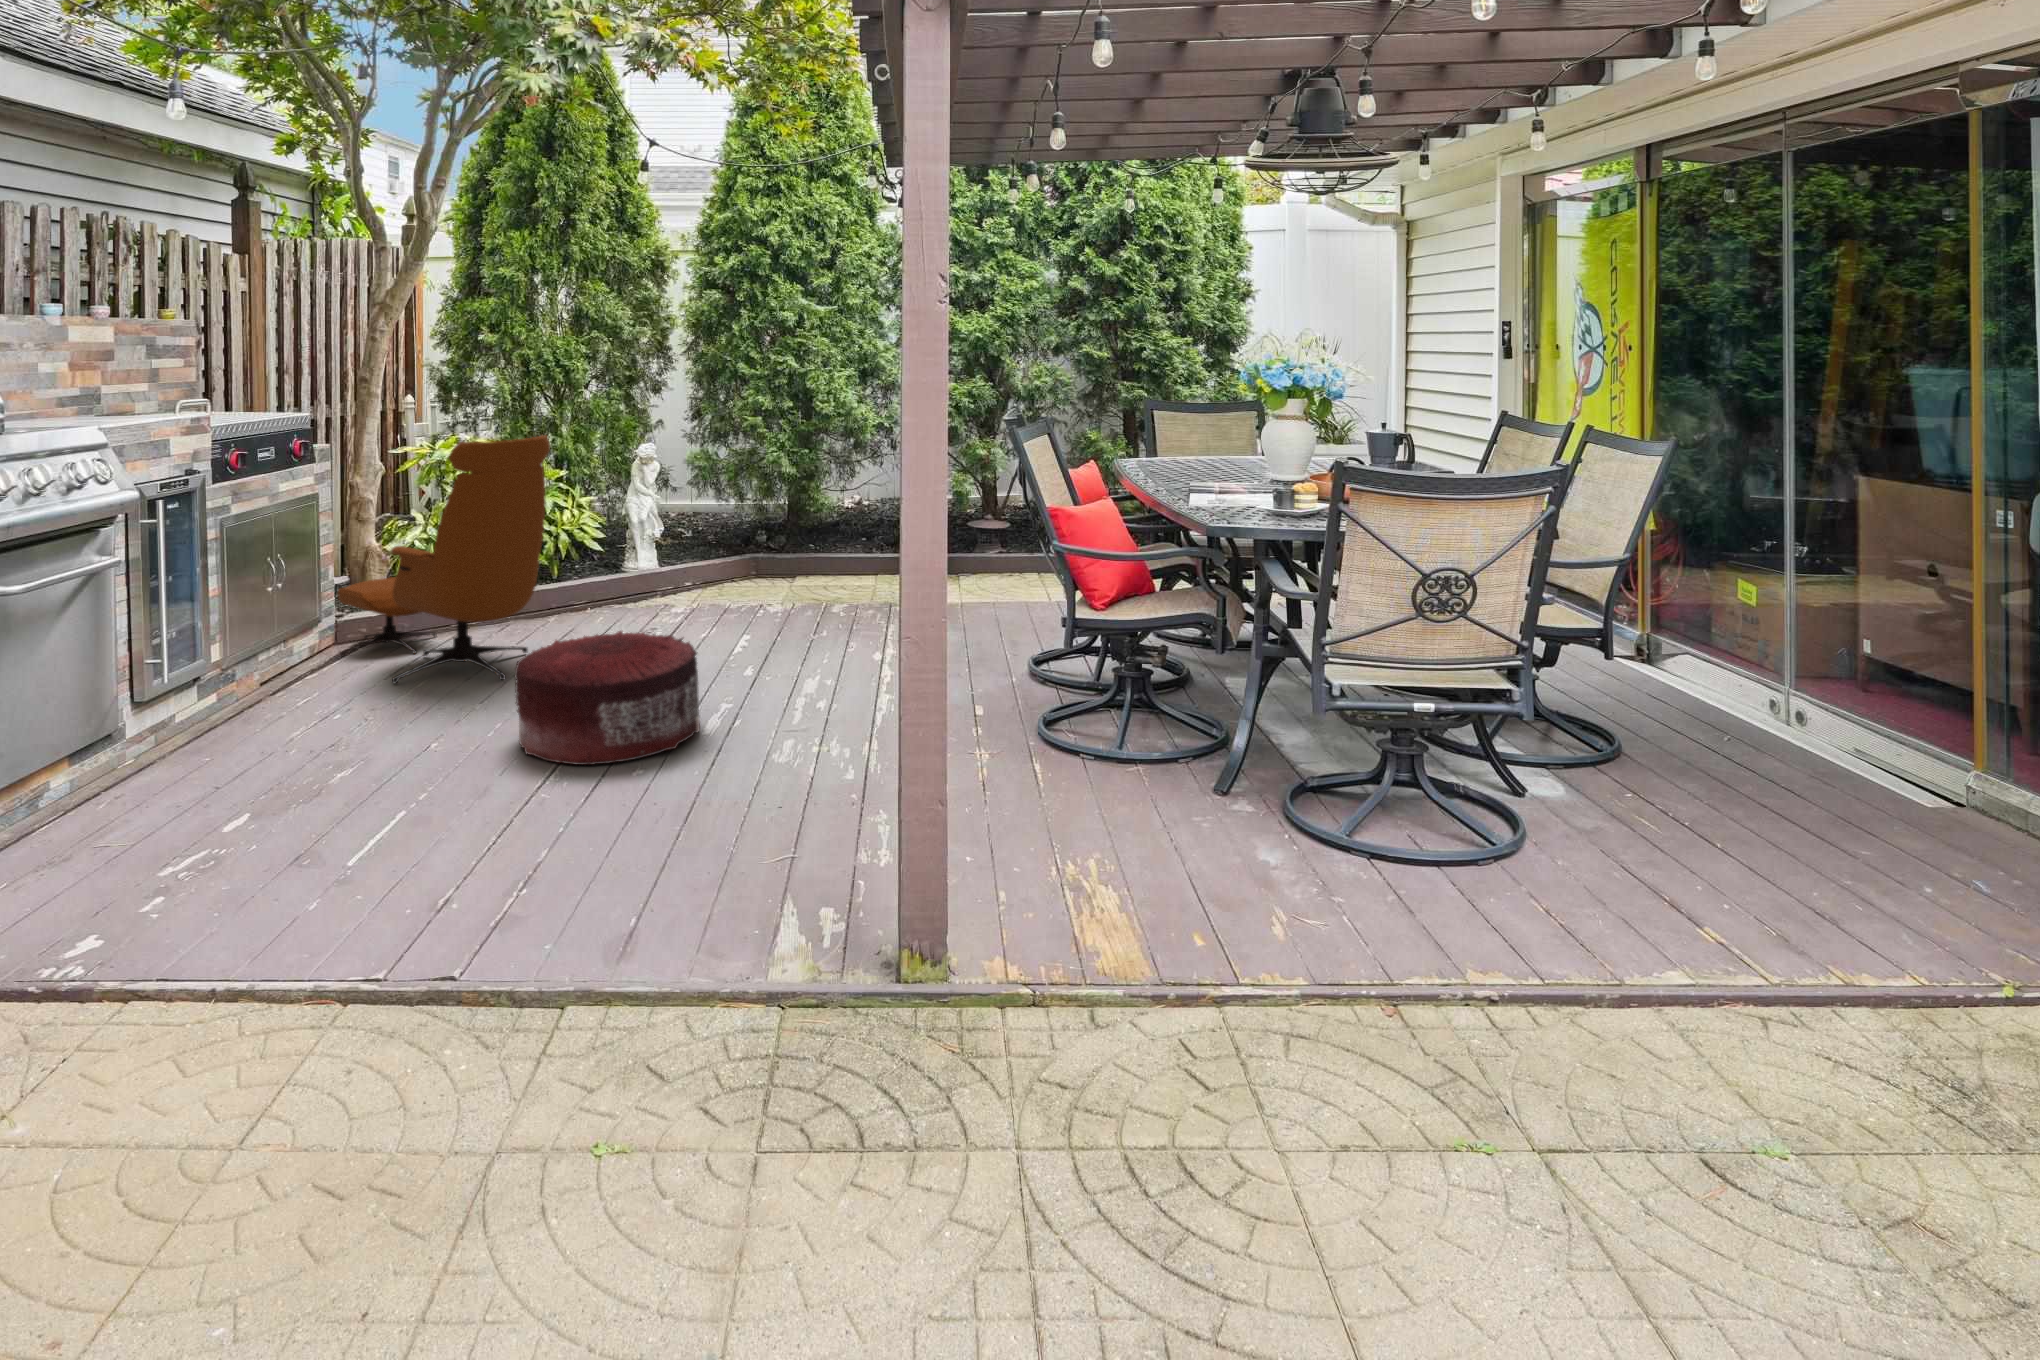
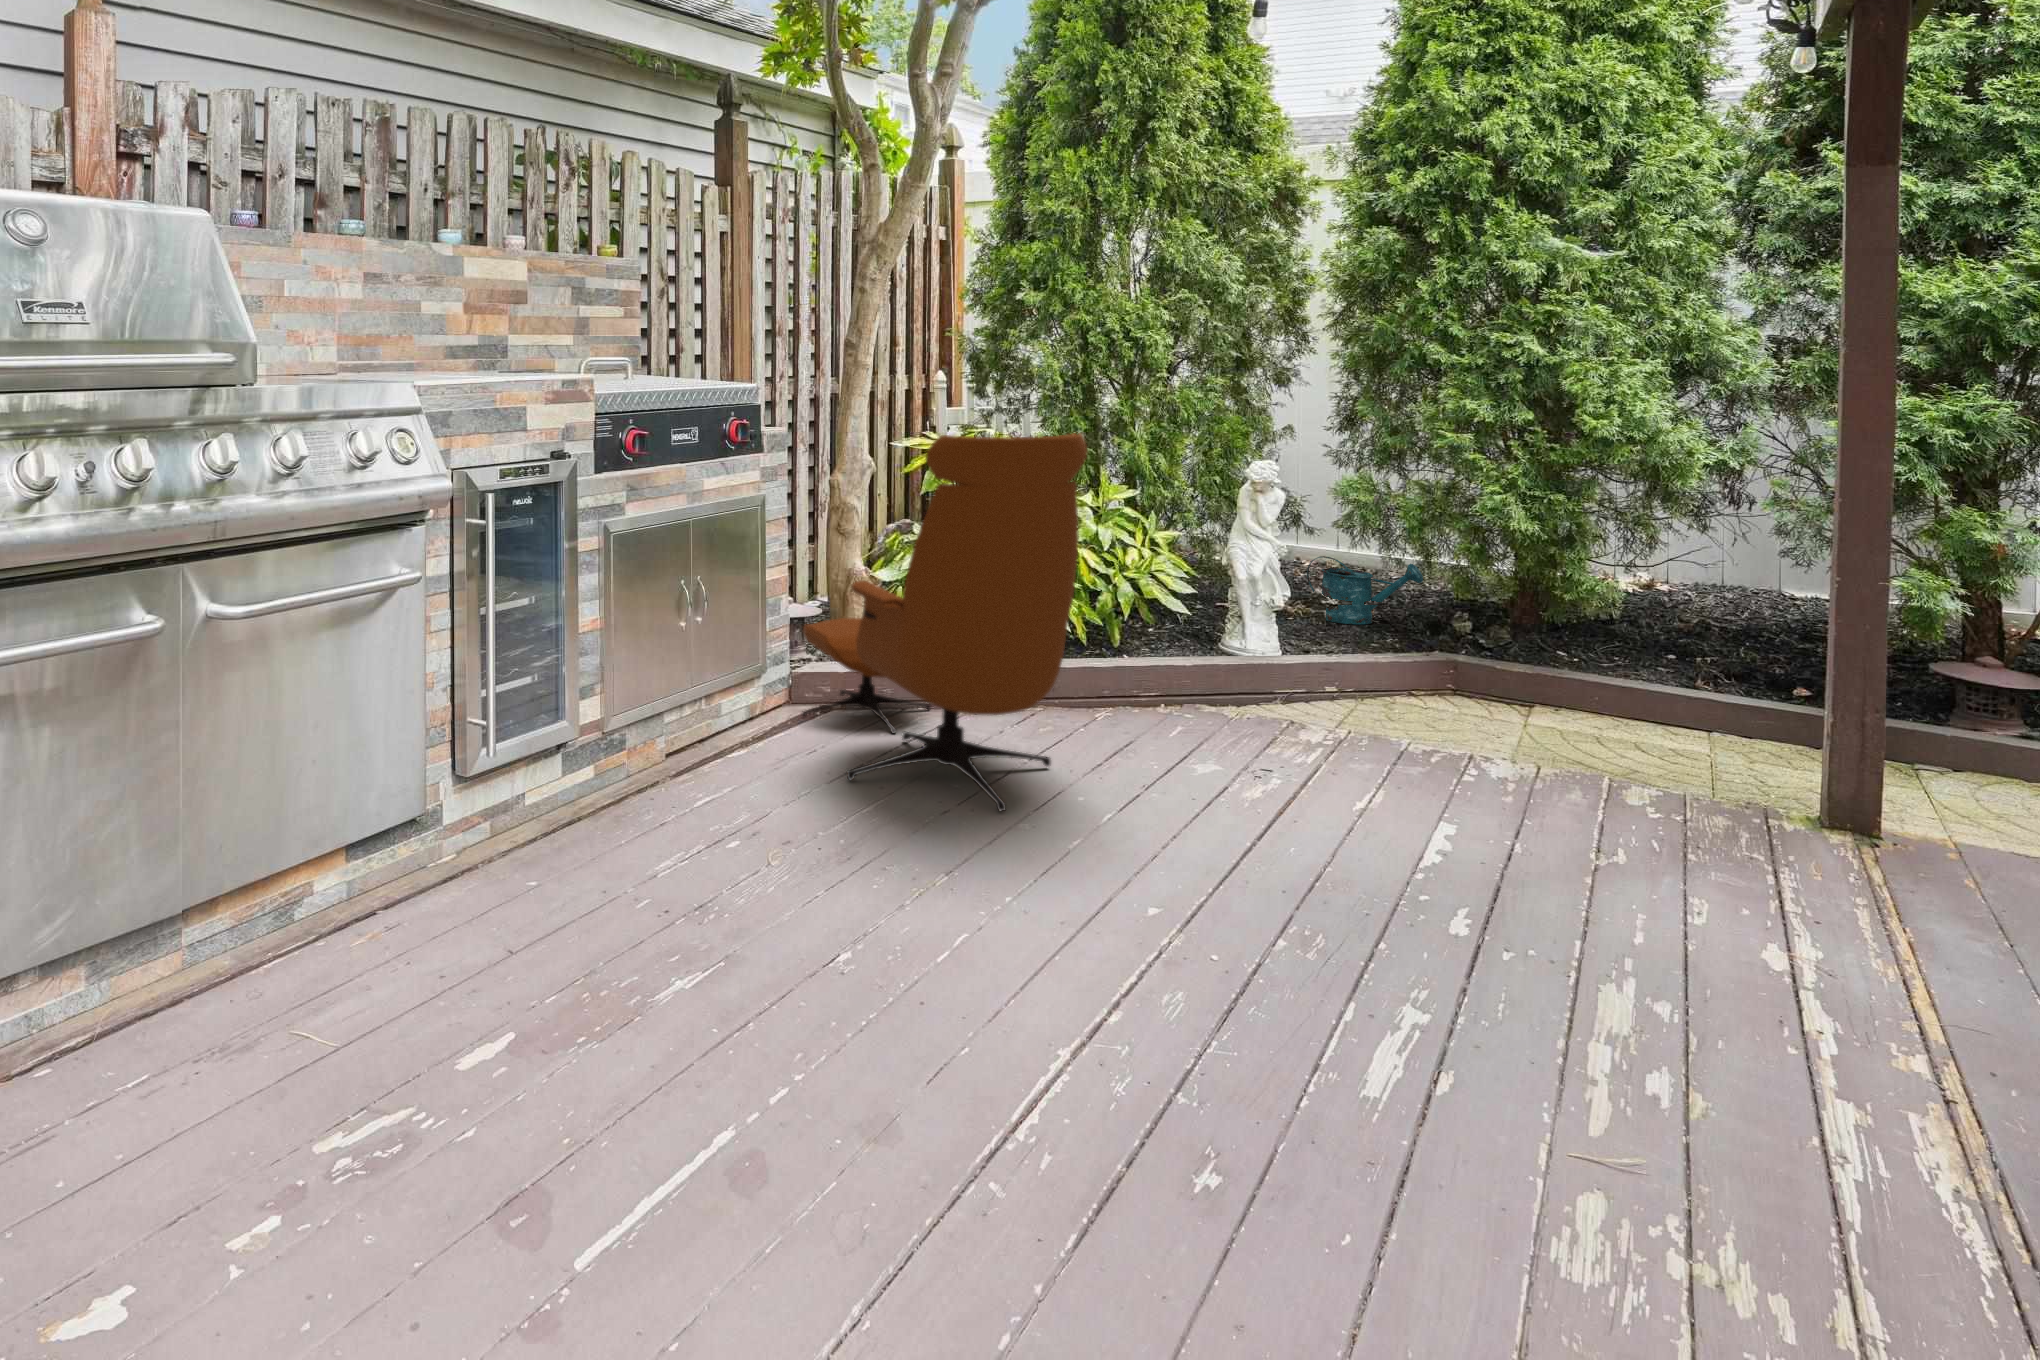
watering can: none [674,503,742,547] -> present [1307,556,1423,624]
pouf: present [515,631,700,765] -> none [988,784,1349,1075]

